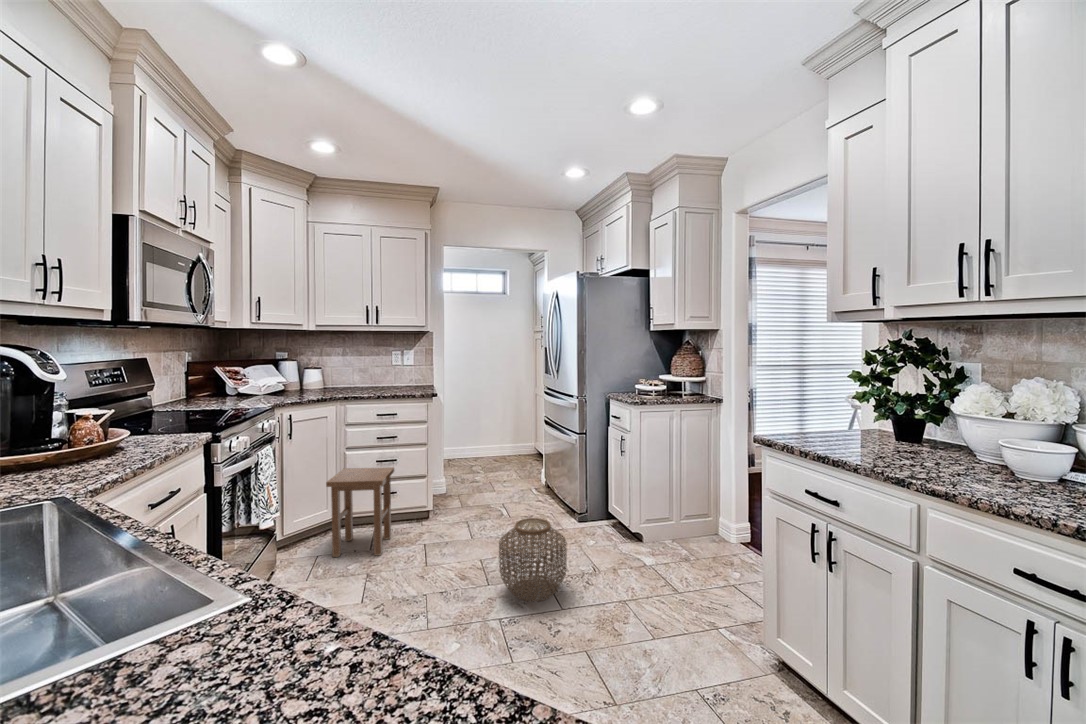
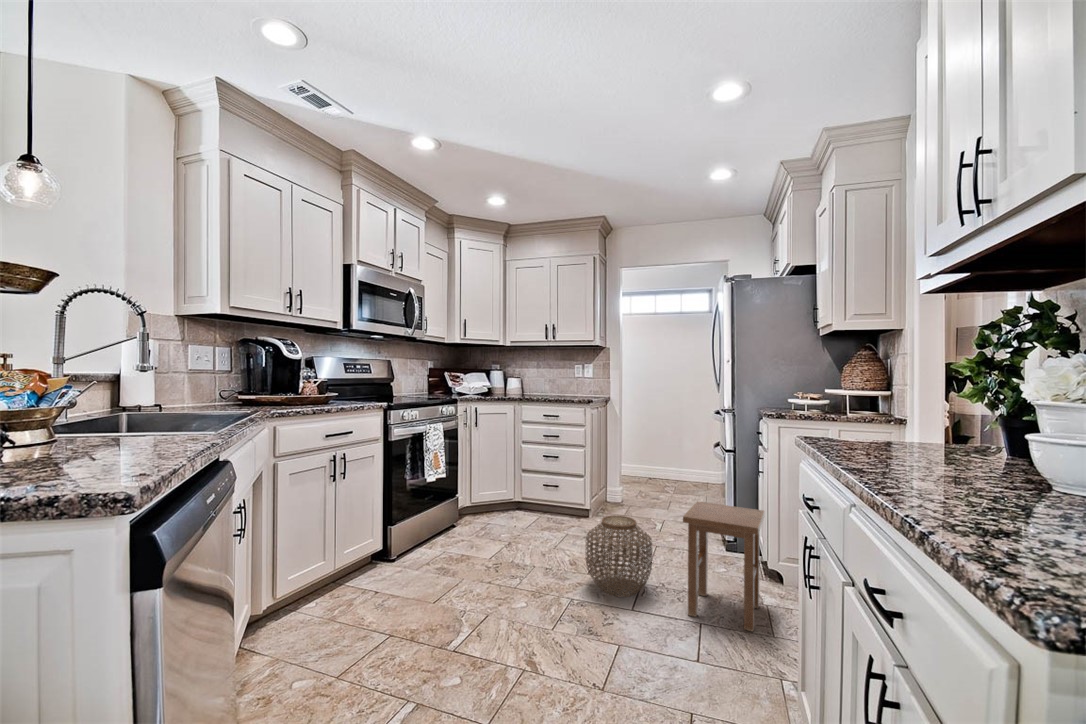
stool: present [326,467,394,557] -> present [683,502,764,631]

